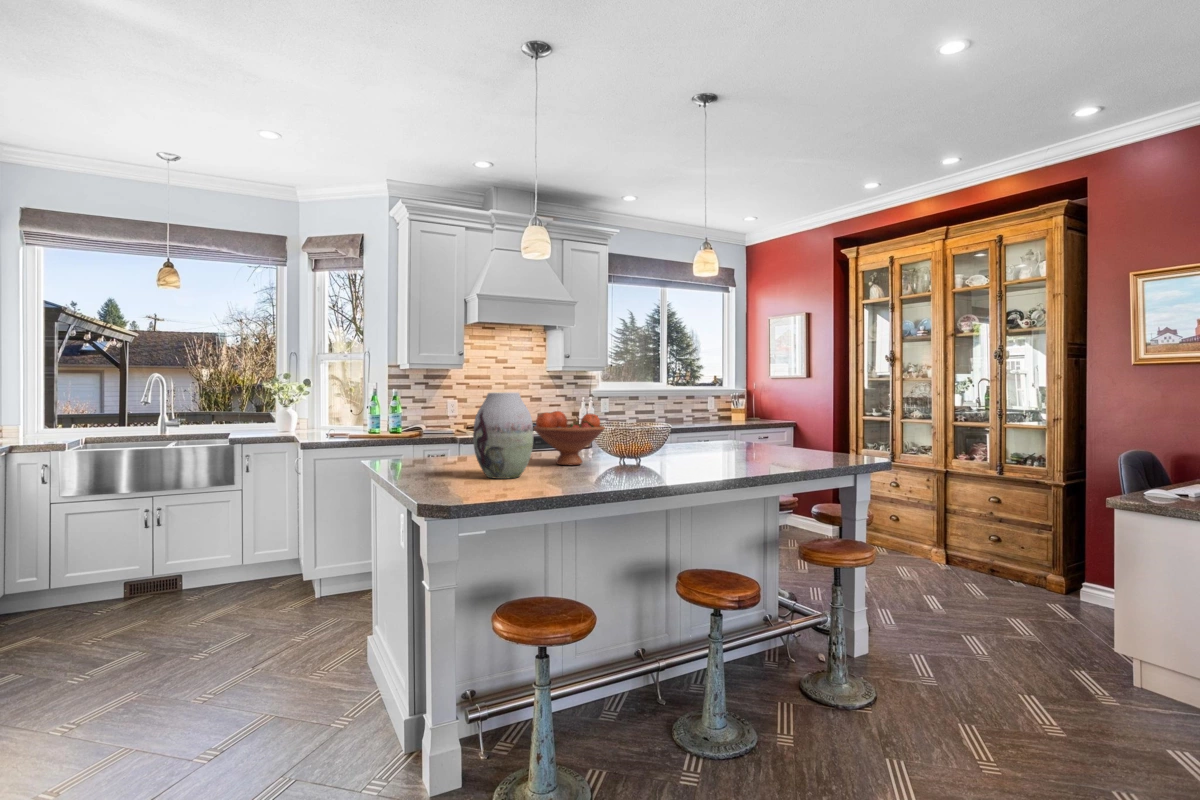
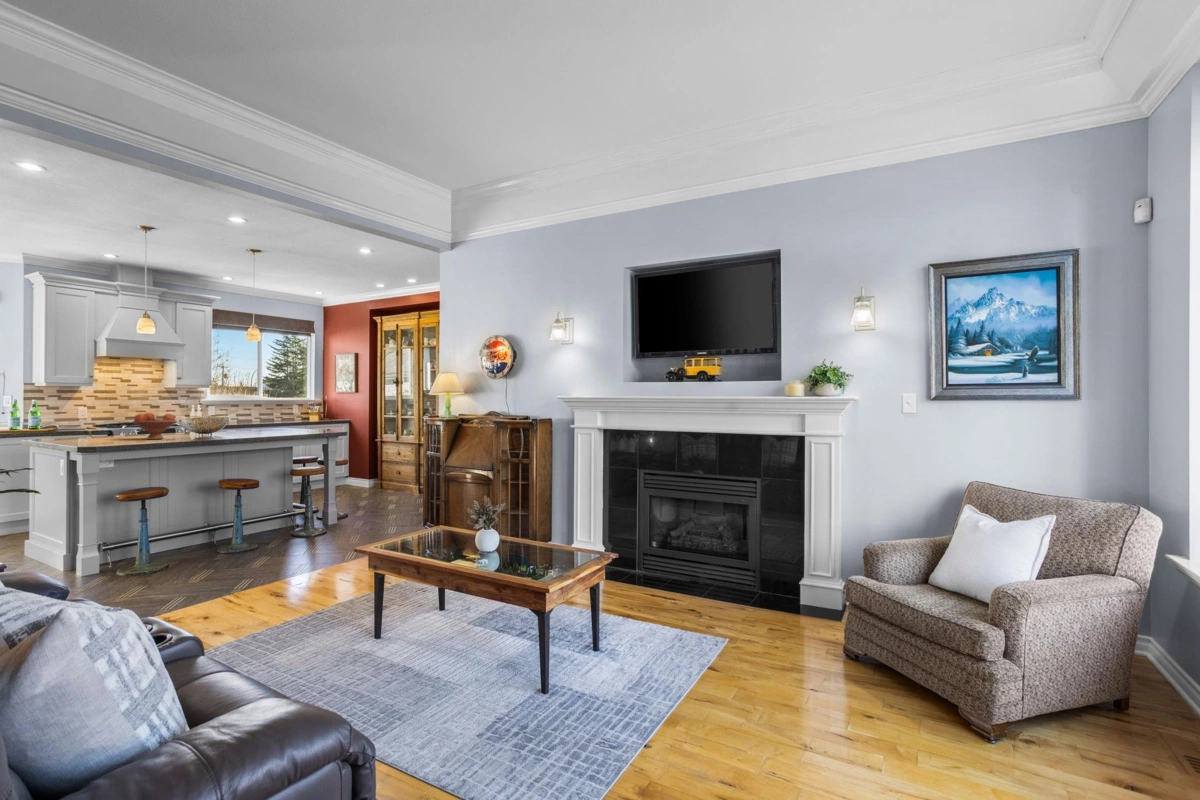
vase: present [473,393,534,479] -> none [93,404,128,444]

